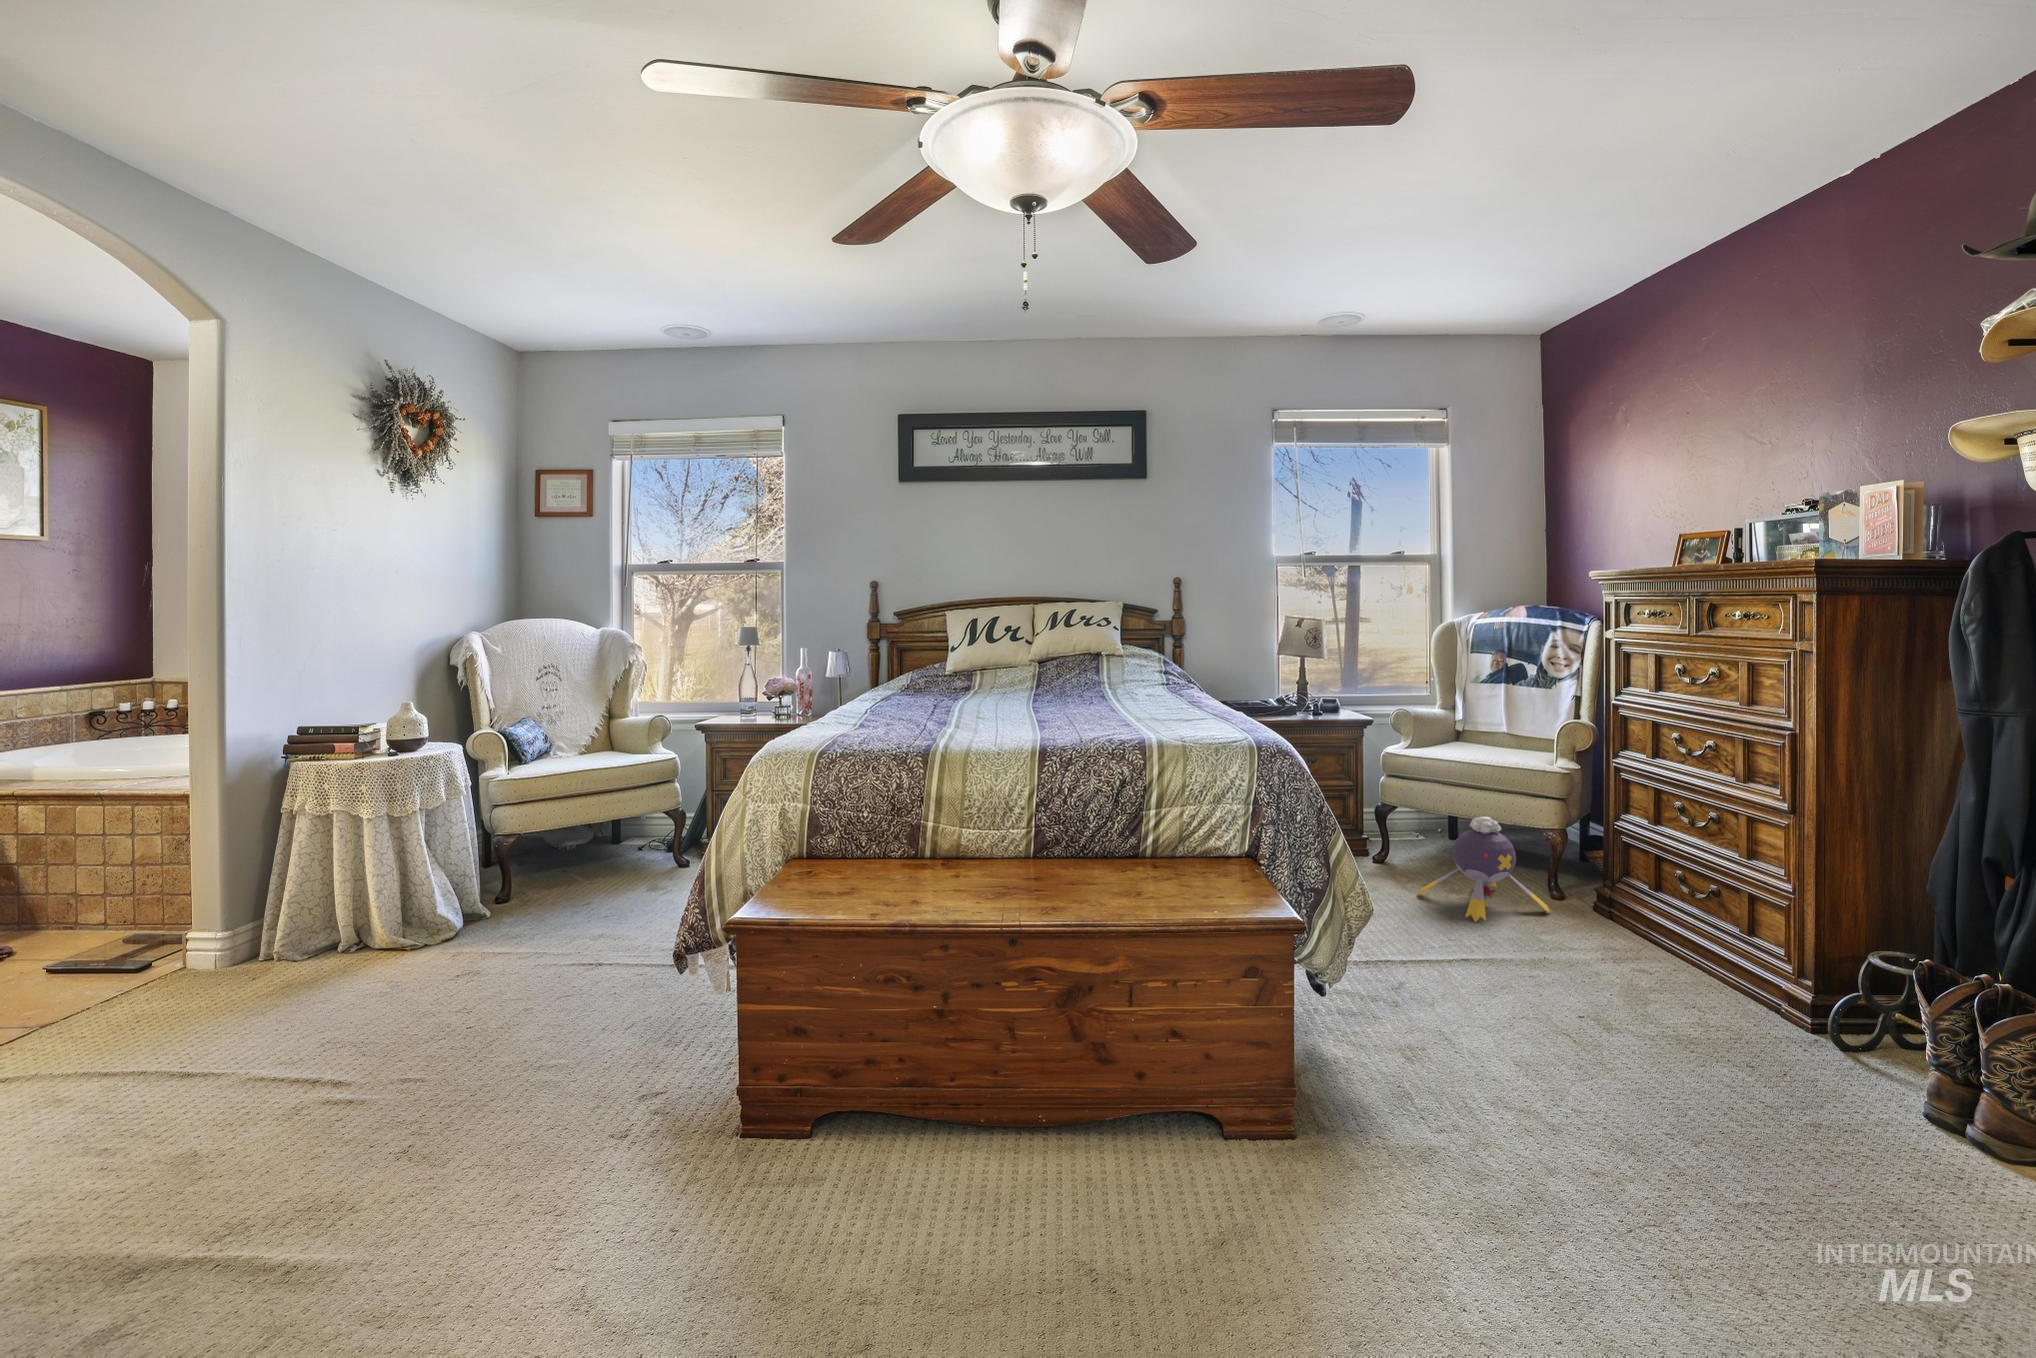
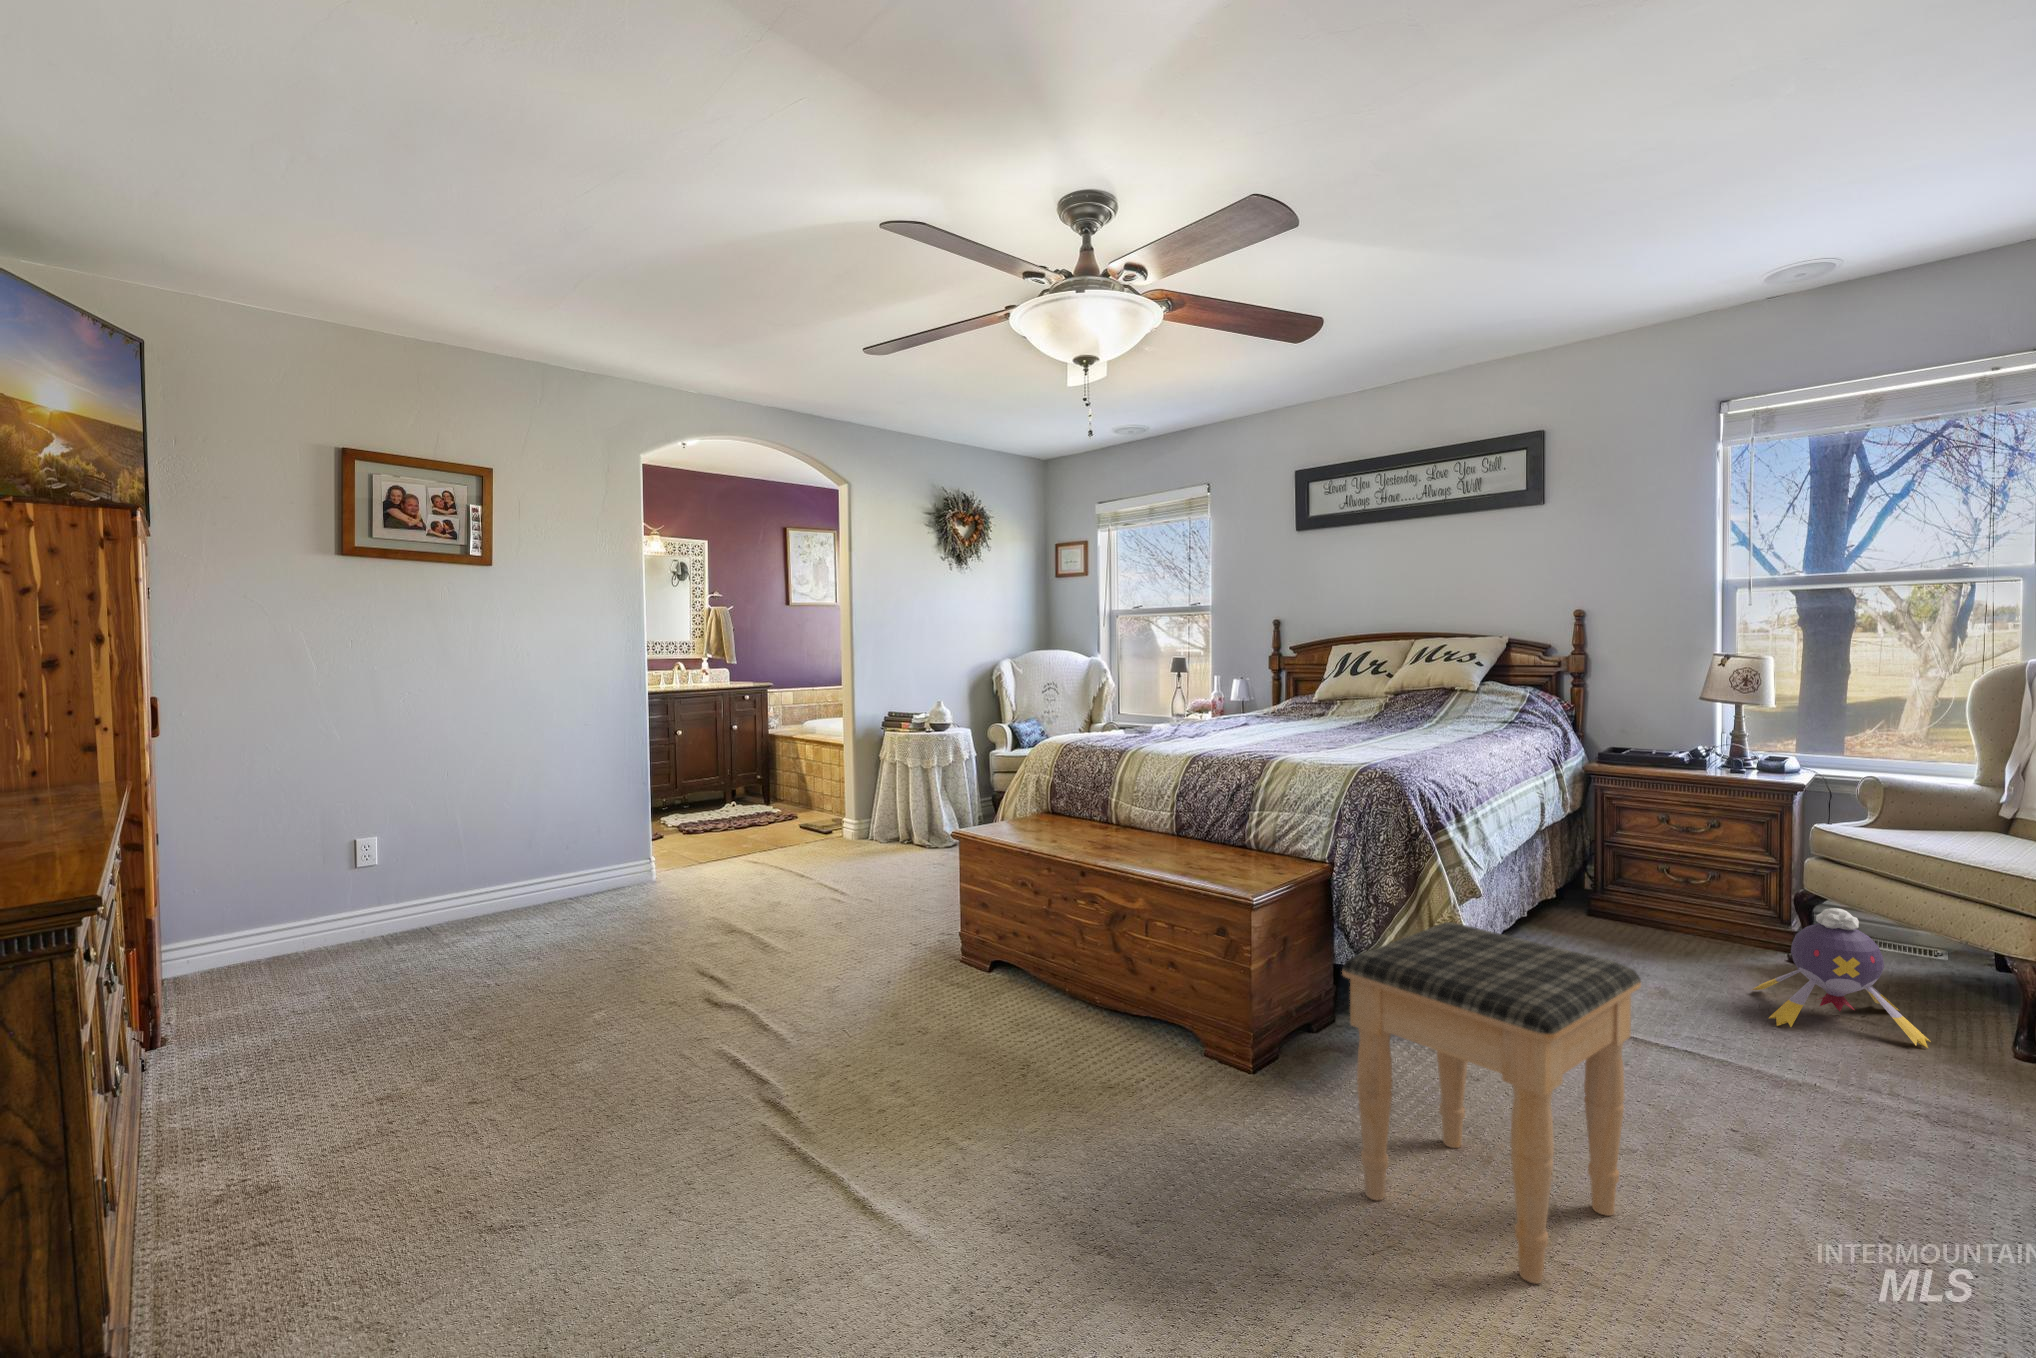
footstool: none [1526,907,1921,1298] -> present [1342,922,1641,1284]

